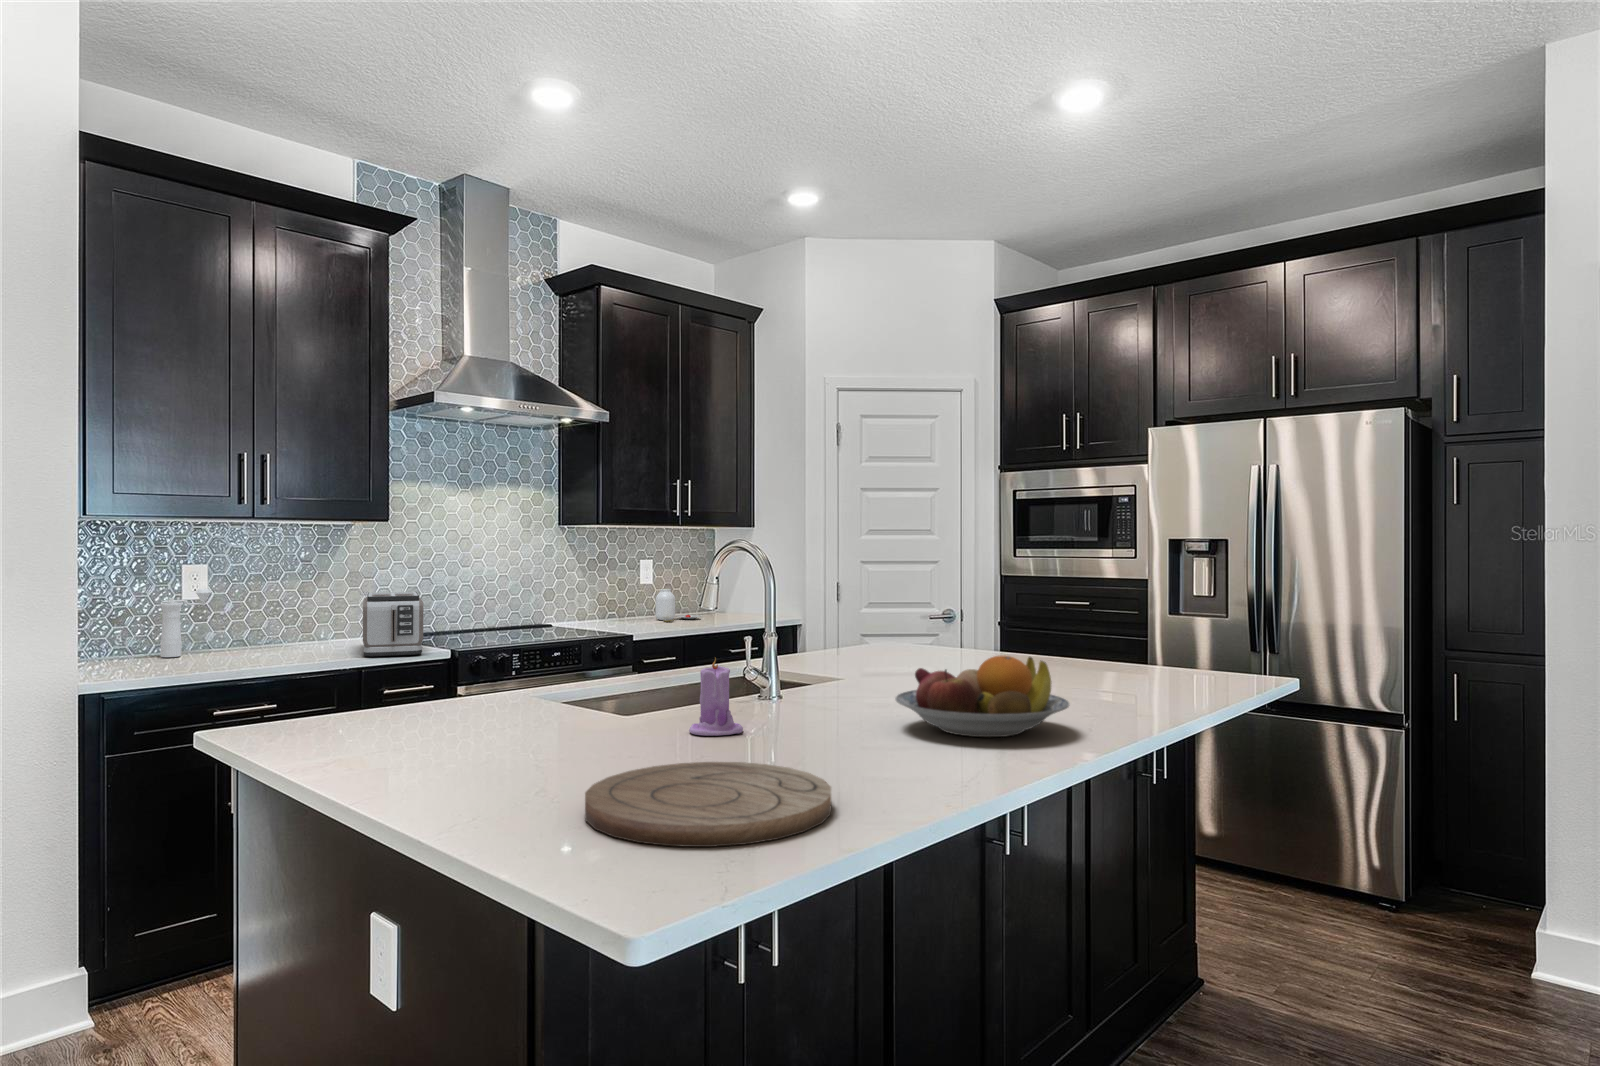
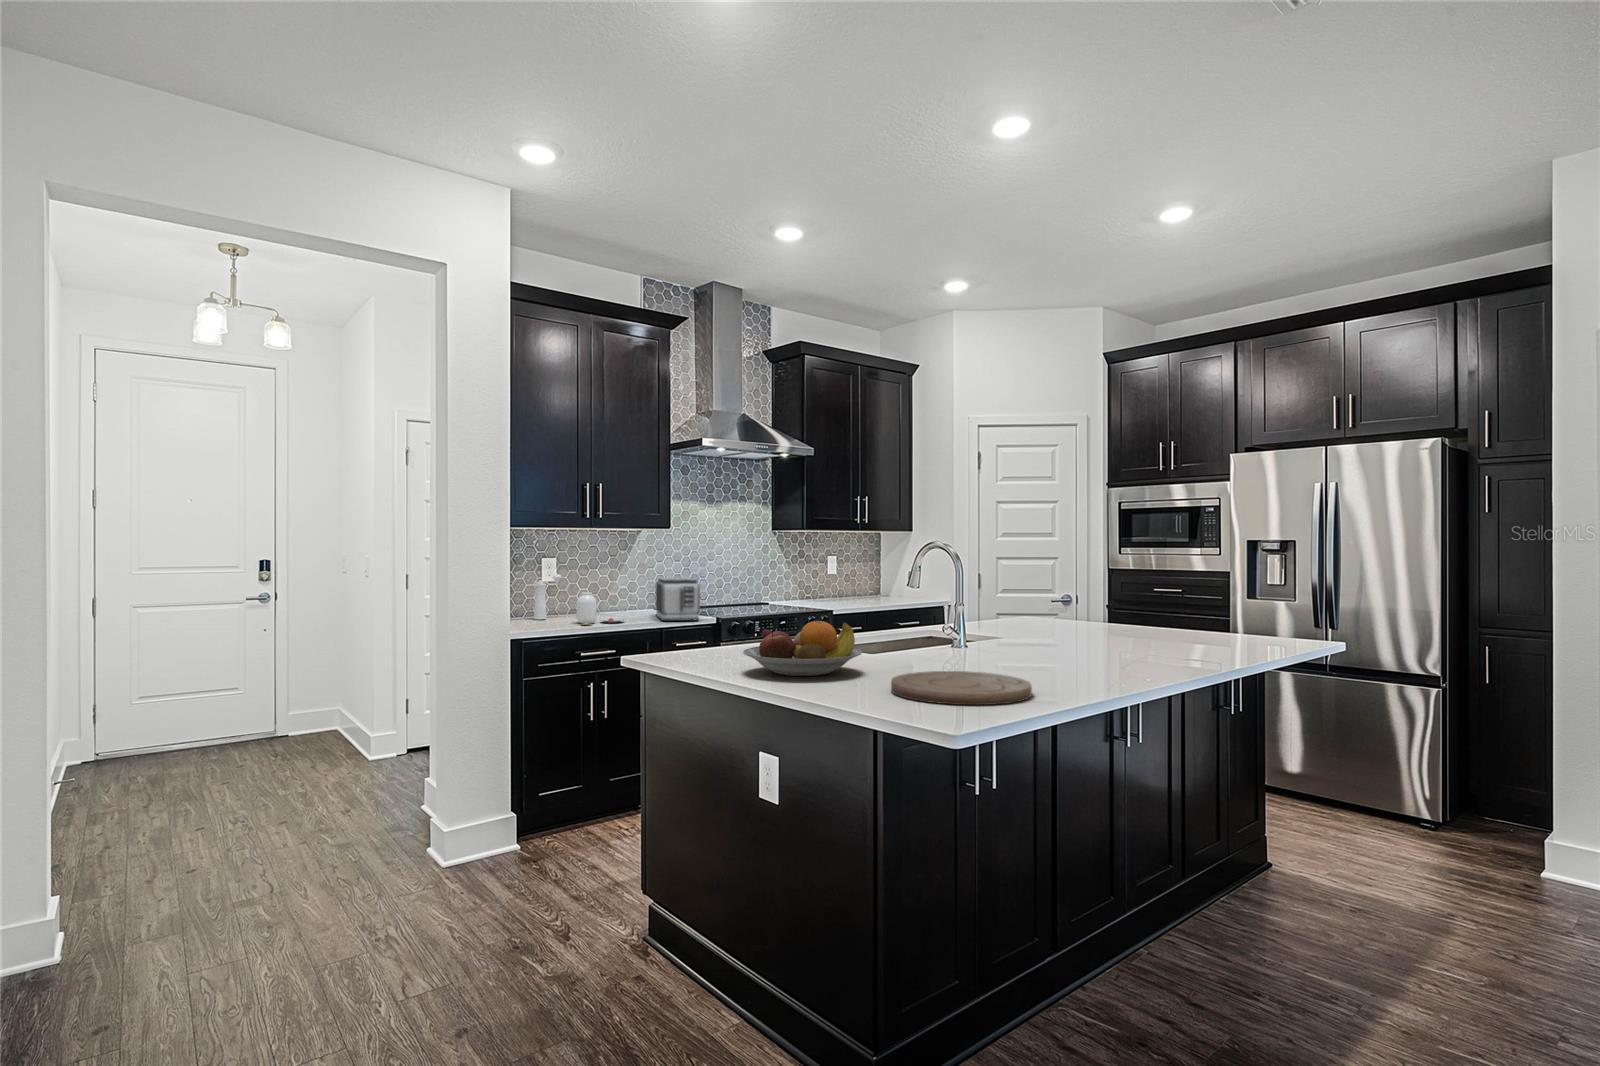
jar: present [655,589,701,622] -> present [577,592,625,625]
fruit bowl: present [895,656,1069,737] -> present [743,621,862,676]
candle: present [689,658,743,736] -> none [920,615,955,663]

